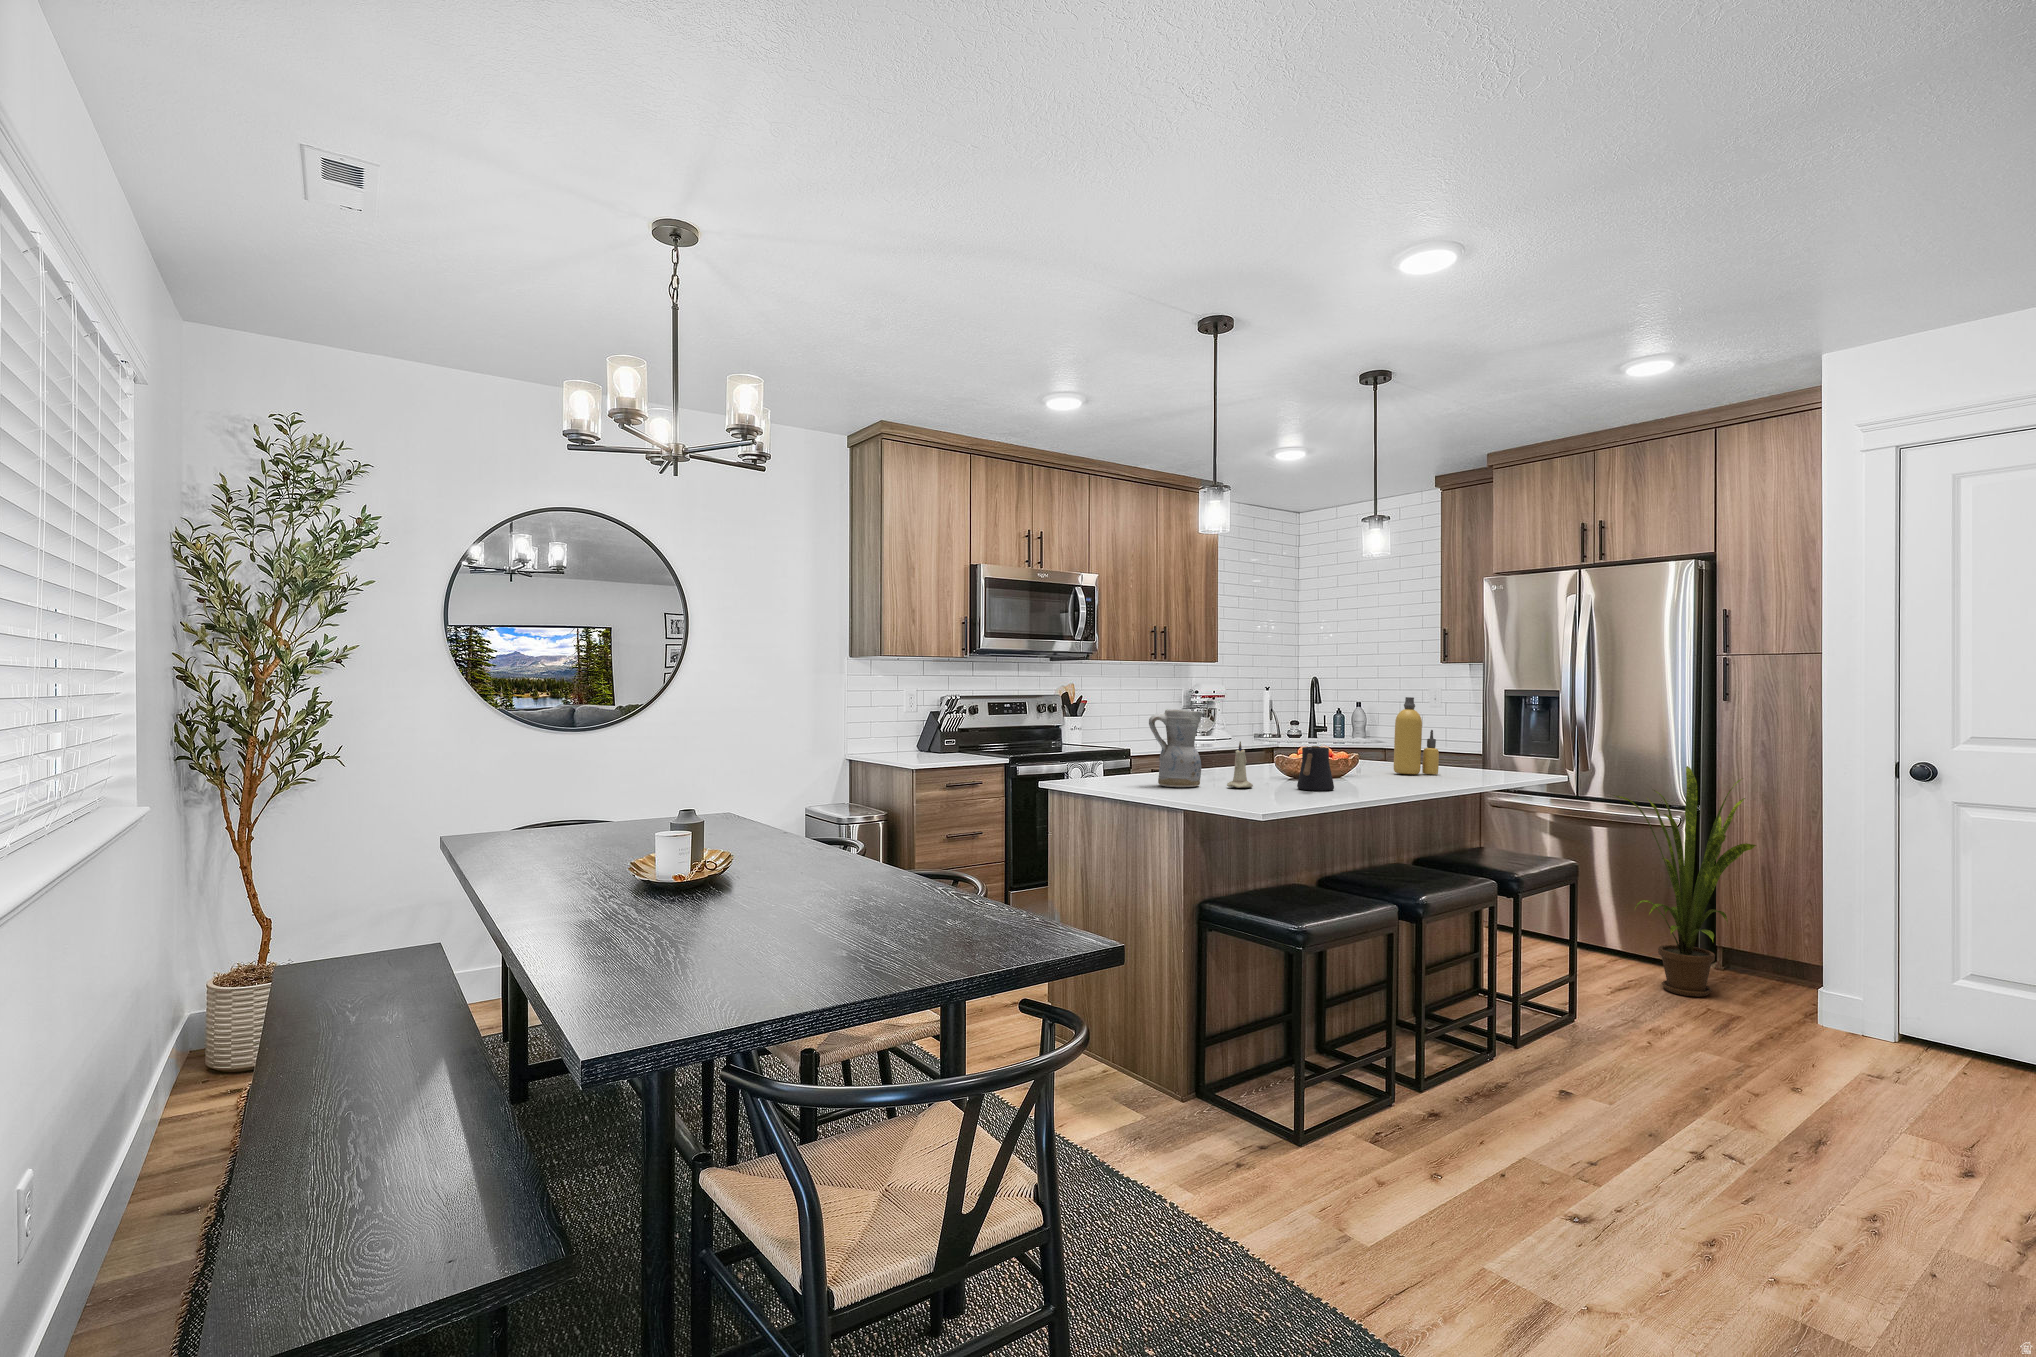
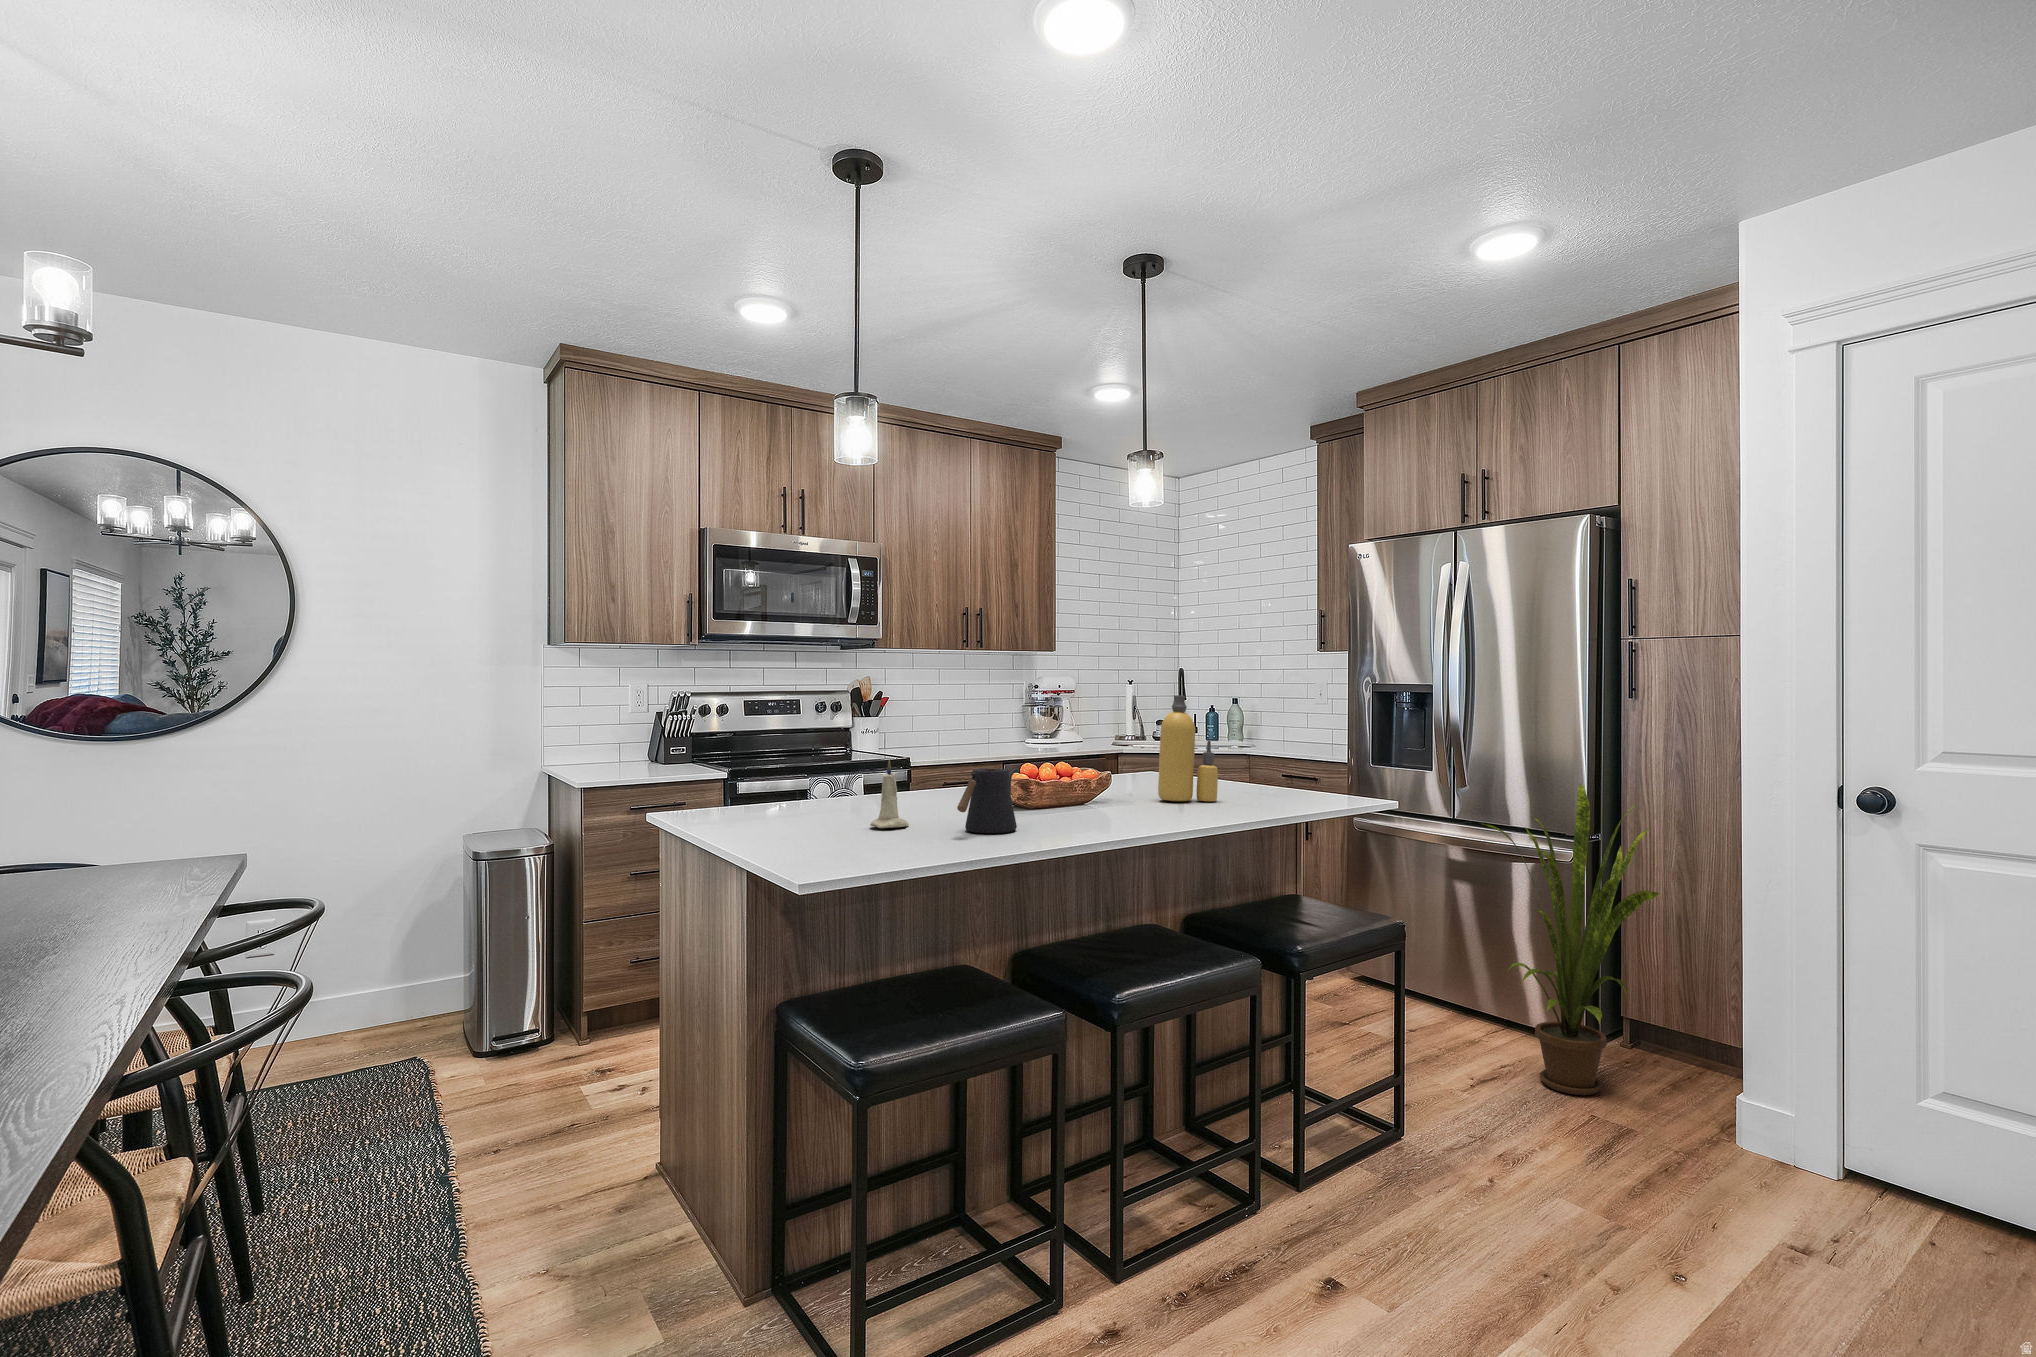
ceramic pitcher: present [1149,709,1202,787] -> none [766,714,841,827]

